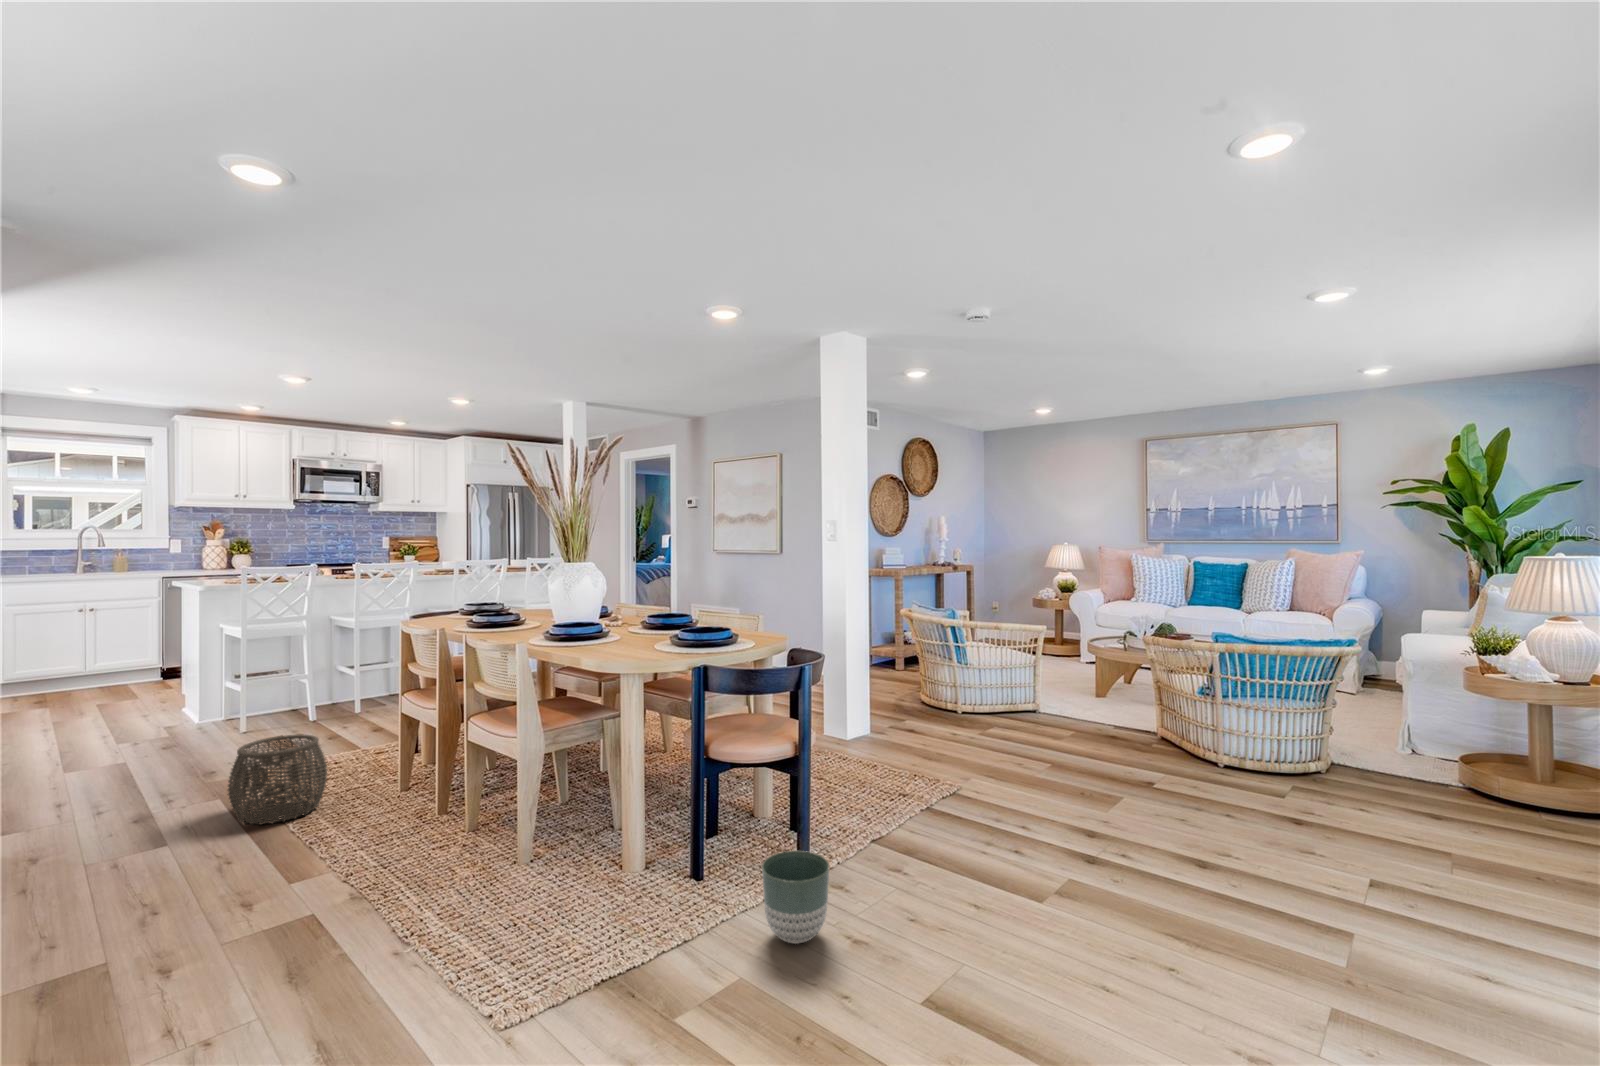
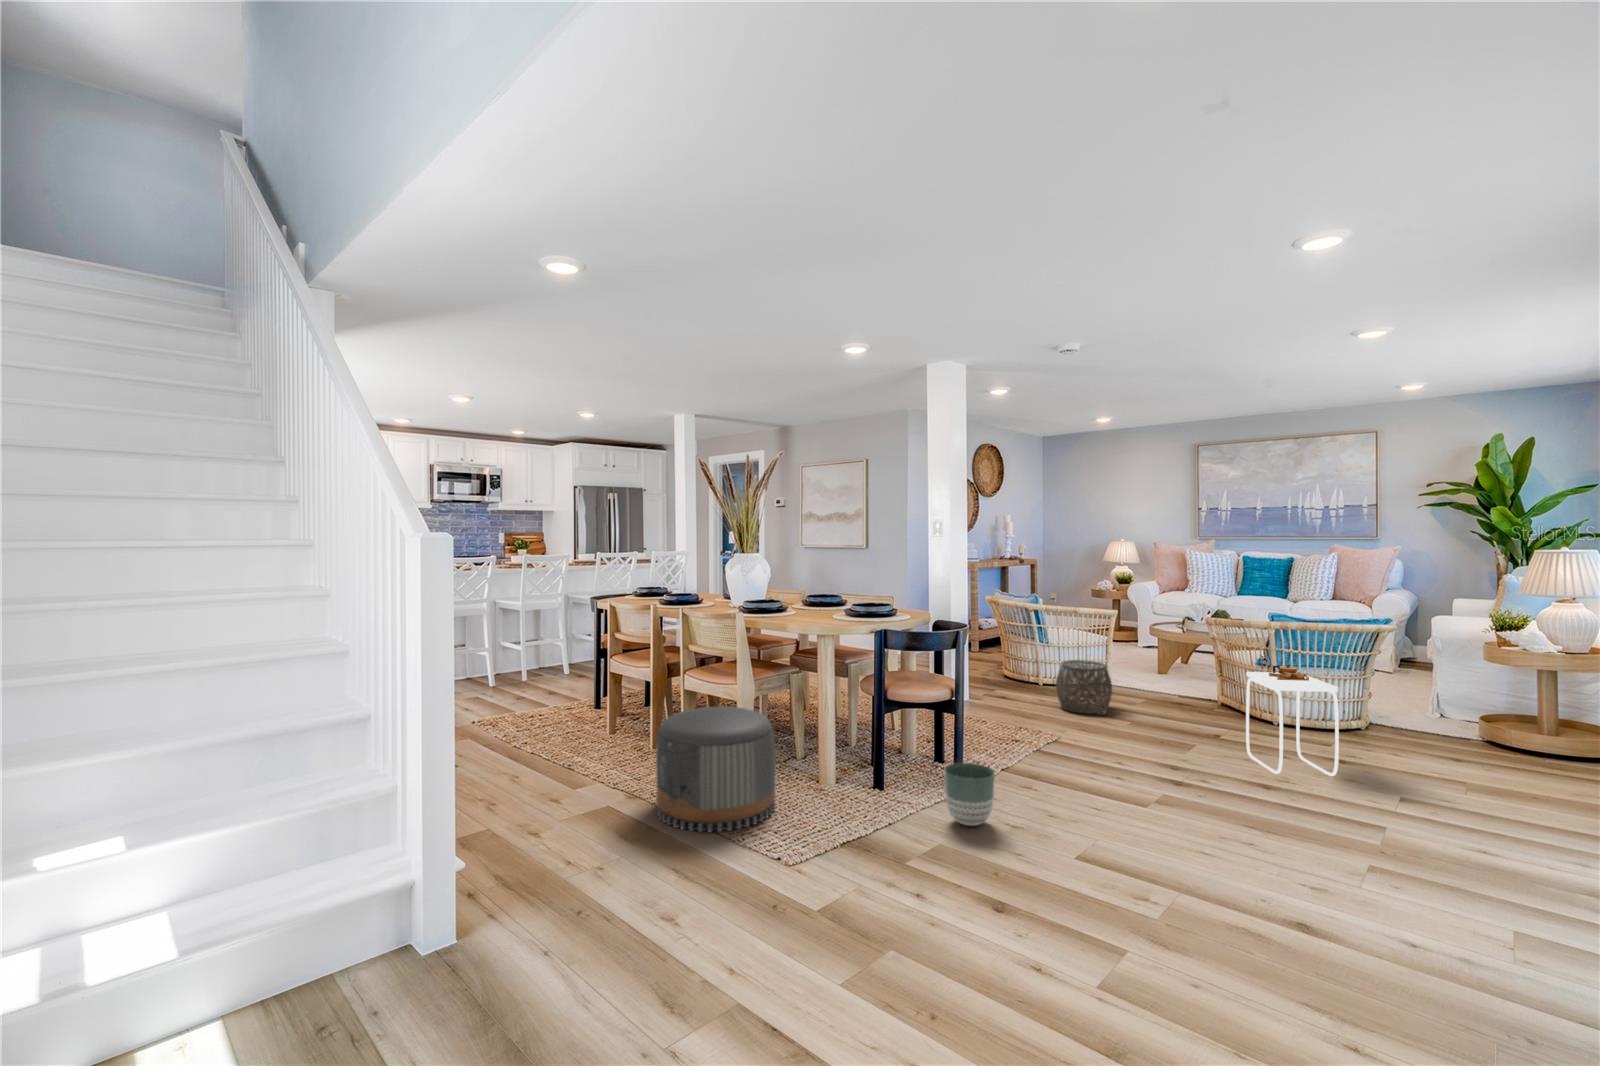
side table: none [1181,704,1292,846] -> present [1246,666,1339,776]
woven basket: present [228,734,328,825] -> present [1056,660,1112,714]
pouf: none [369,772,547,962] -> present [656,706,775,832]

